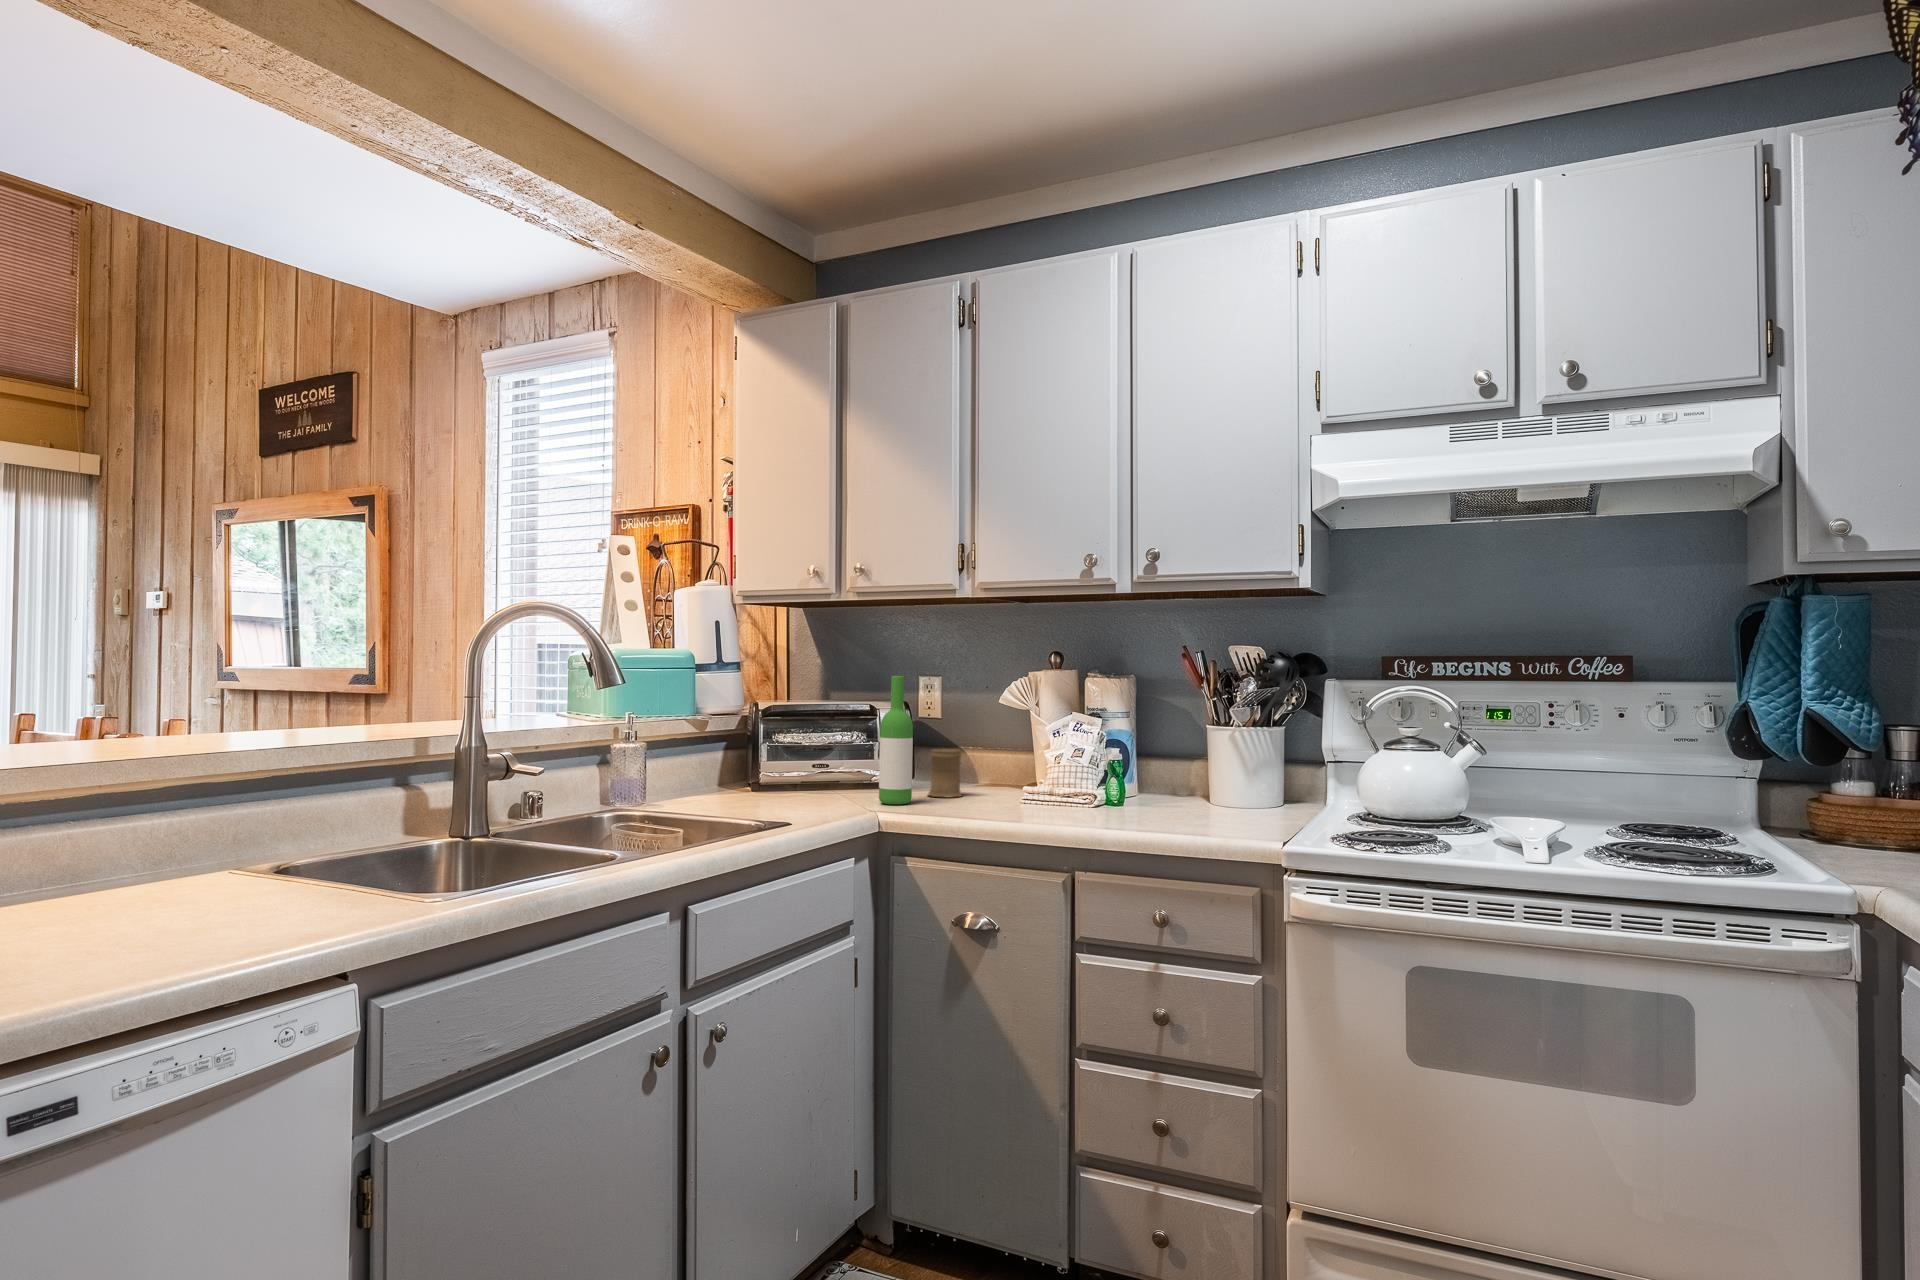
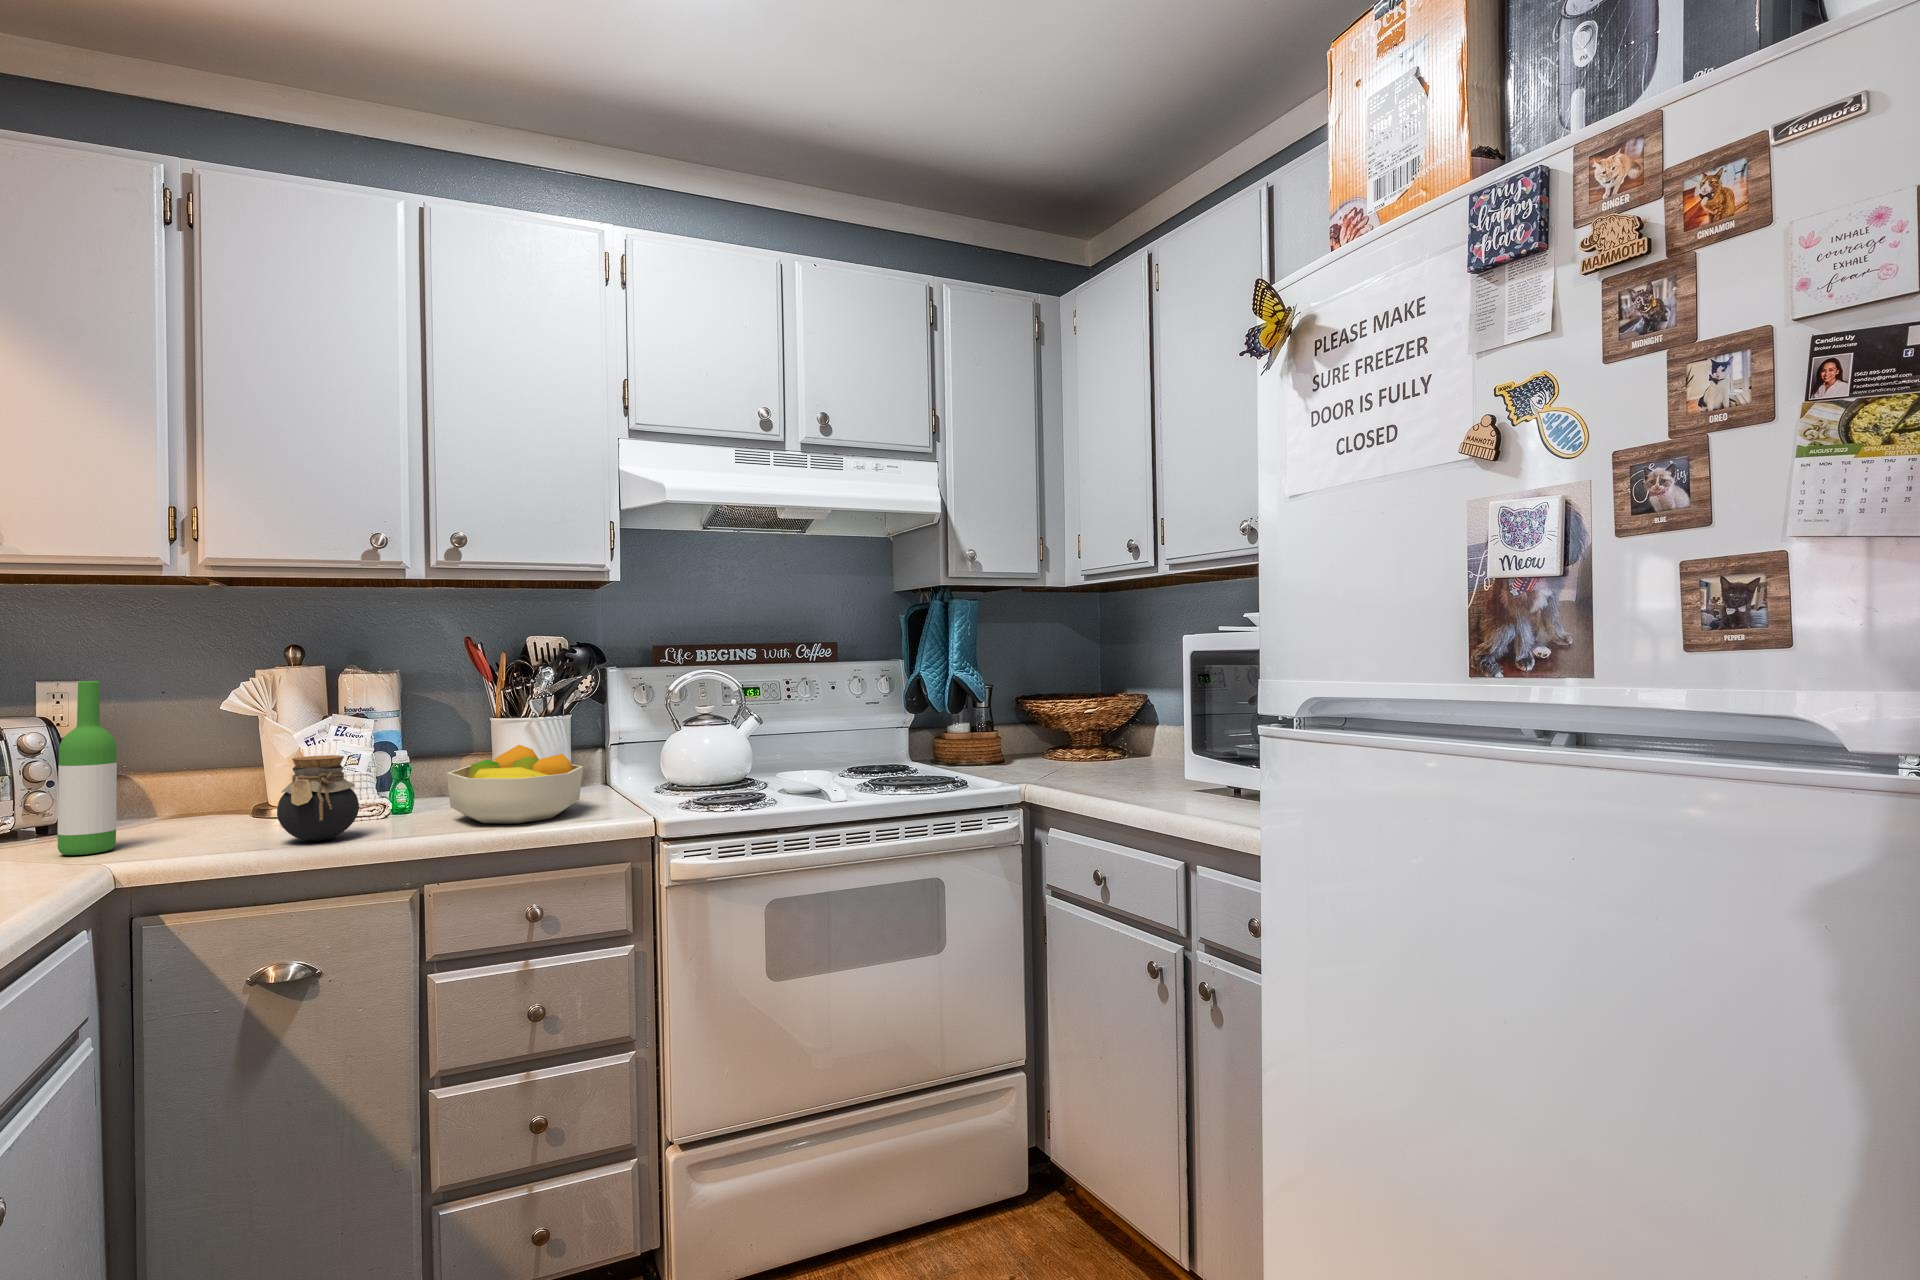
jar: none [988,746,1048,818] -> present [277,755,359,841]
mug: present [928,749,963,798] -> none [113,772,191,837]
fruit bowl: none [1124,753,1247,830] -> present [446,745,583,823]

